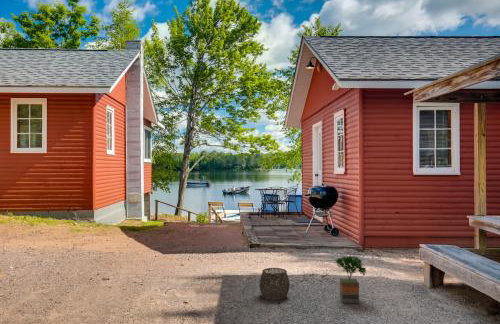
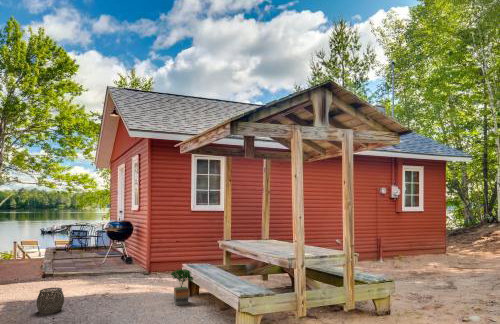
potted tree: present [336,256,366,303] -> present [171,270,193,305]

